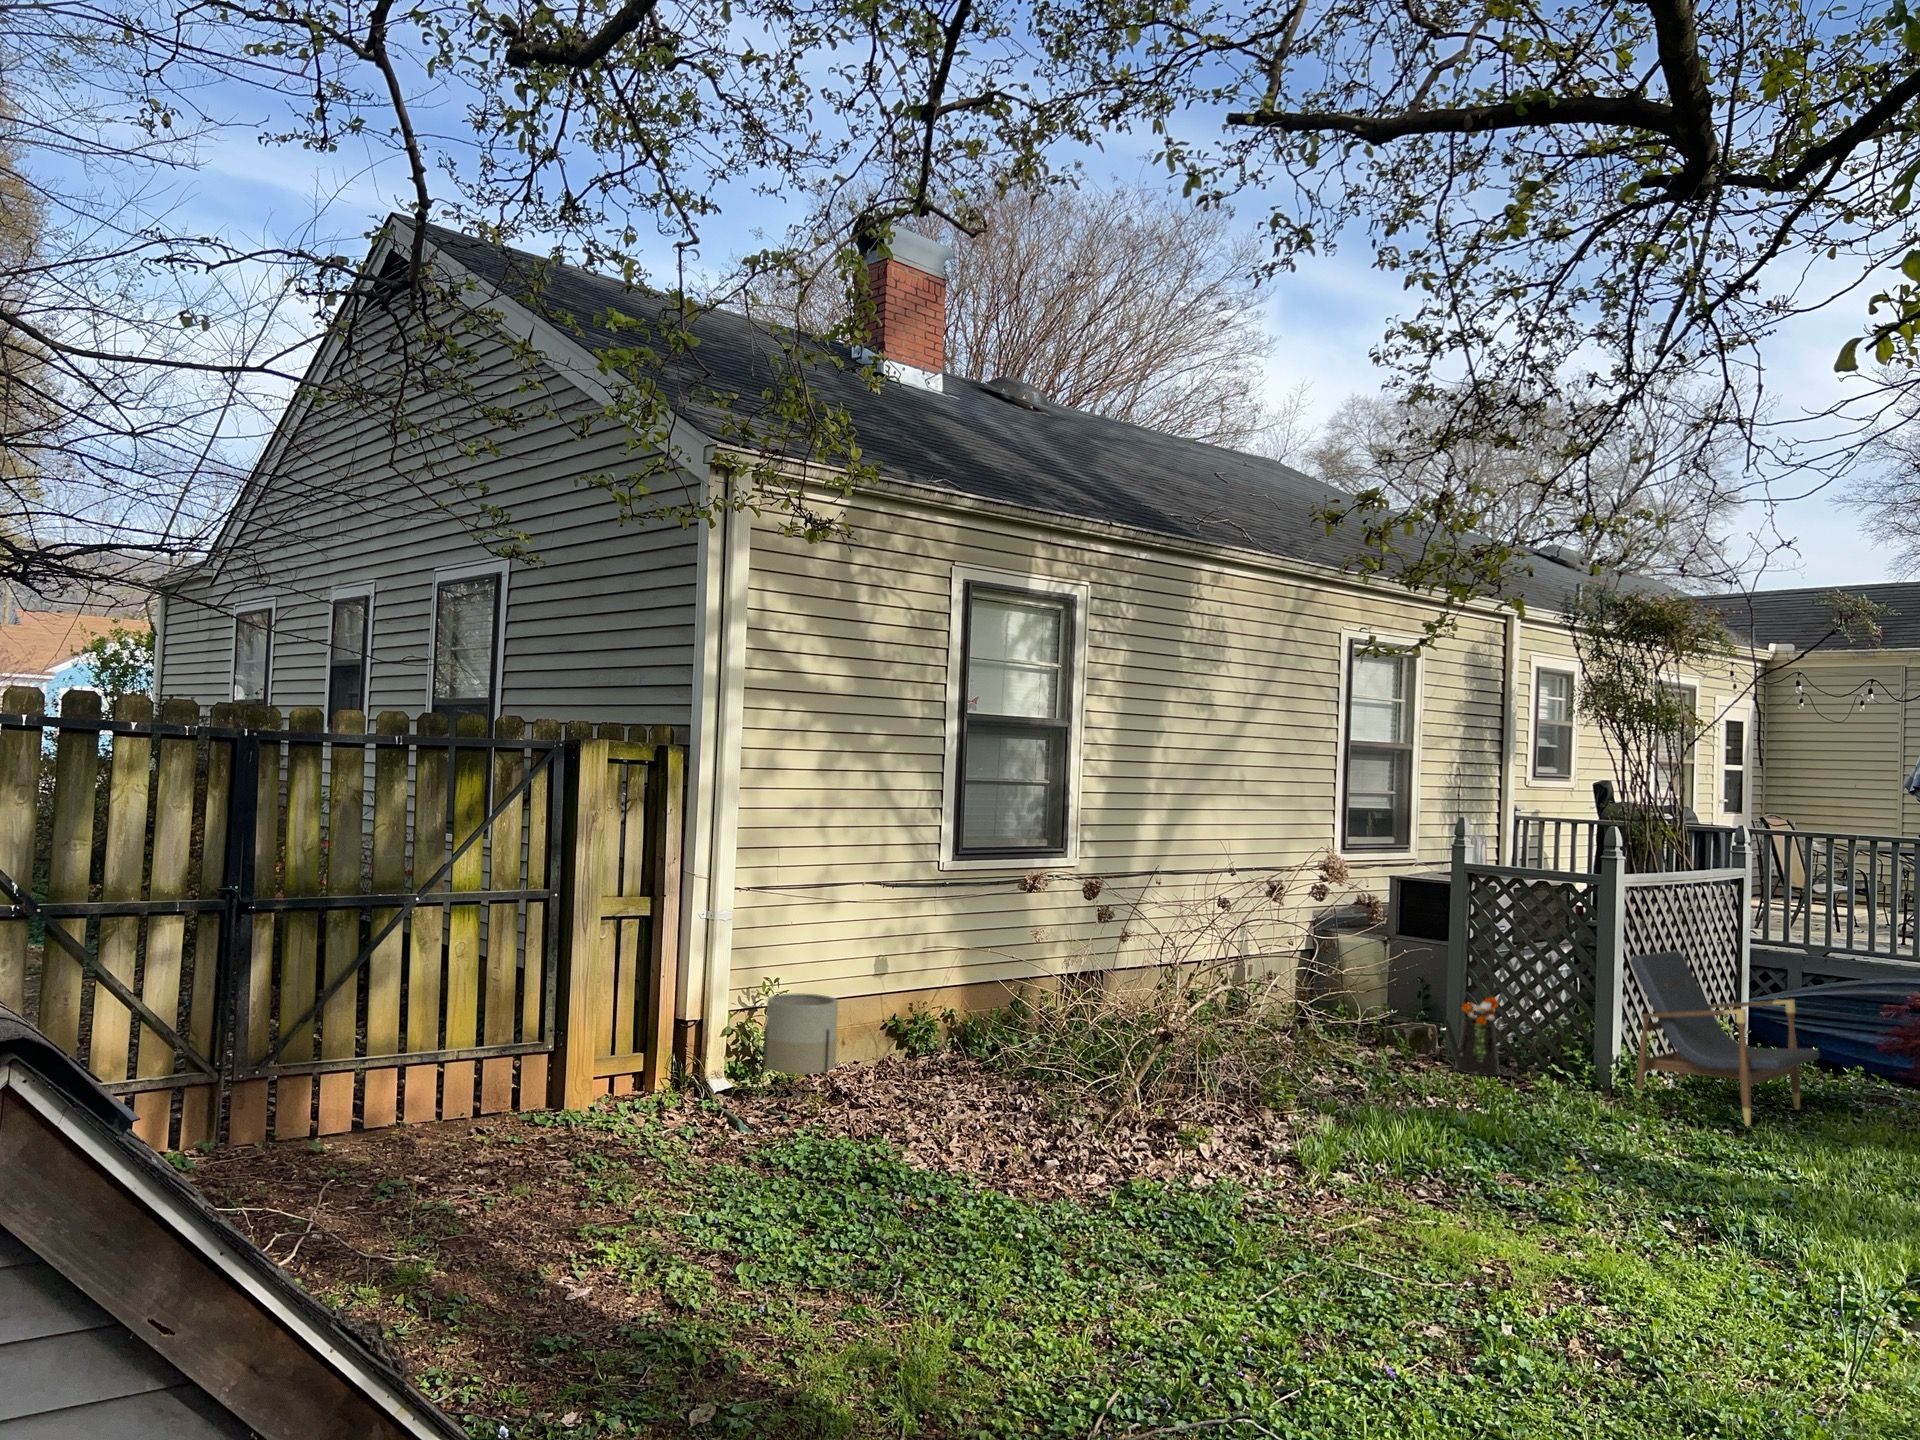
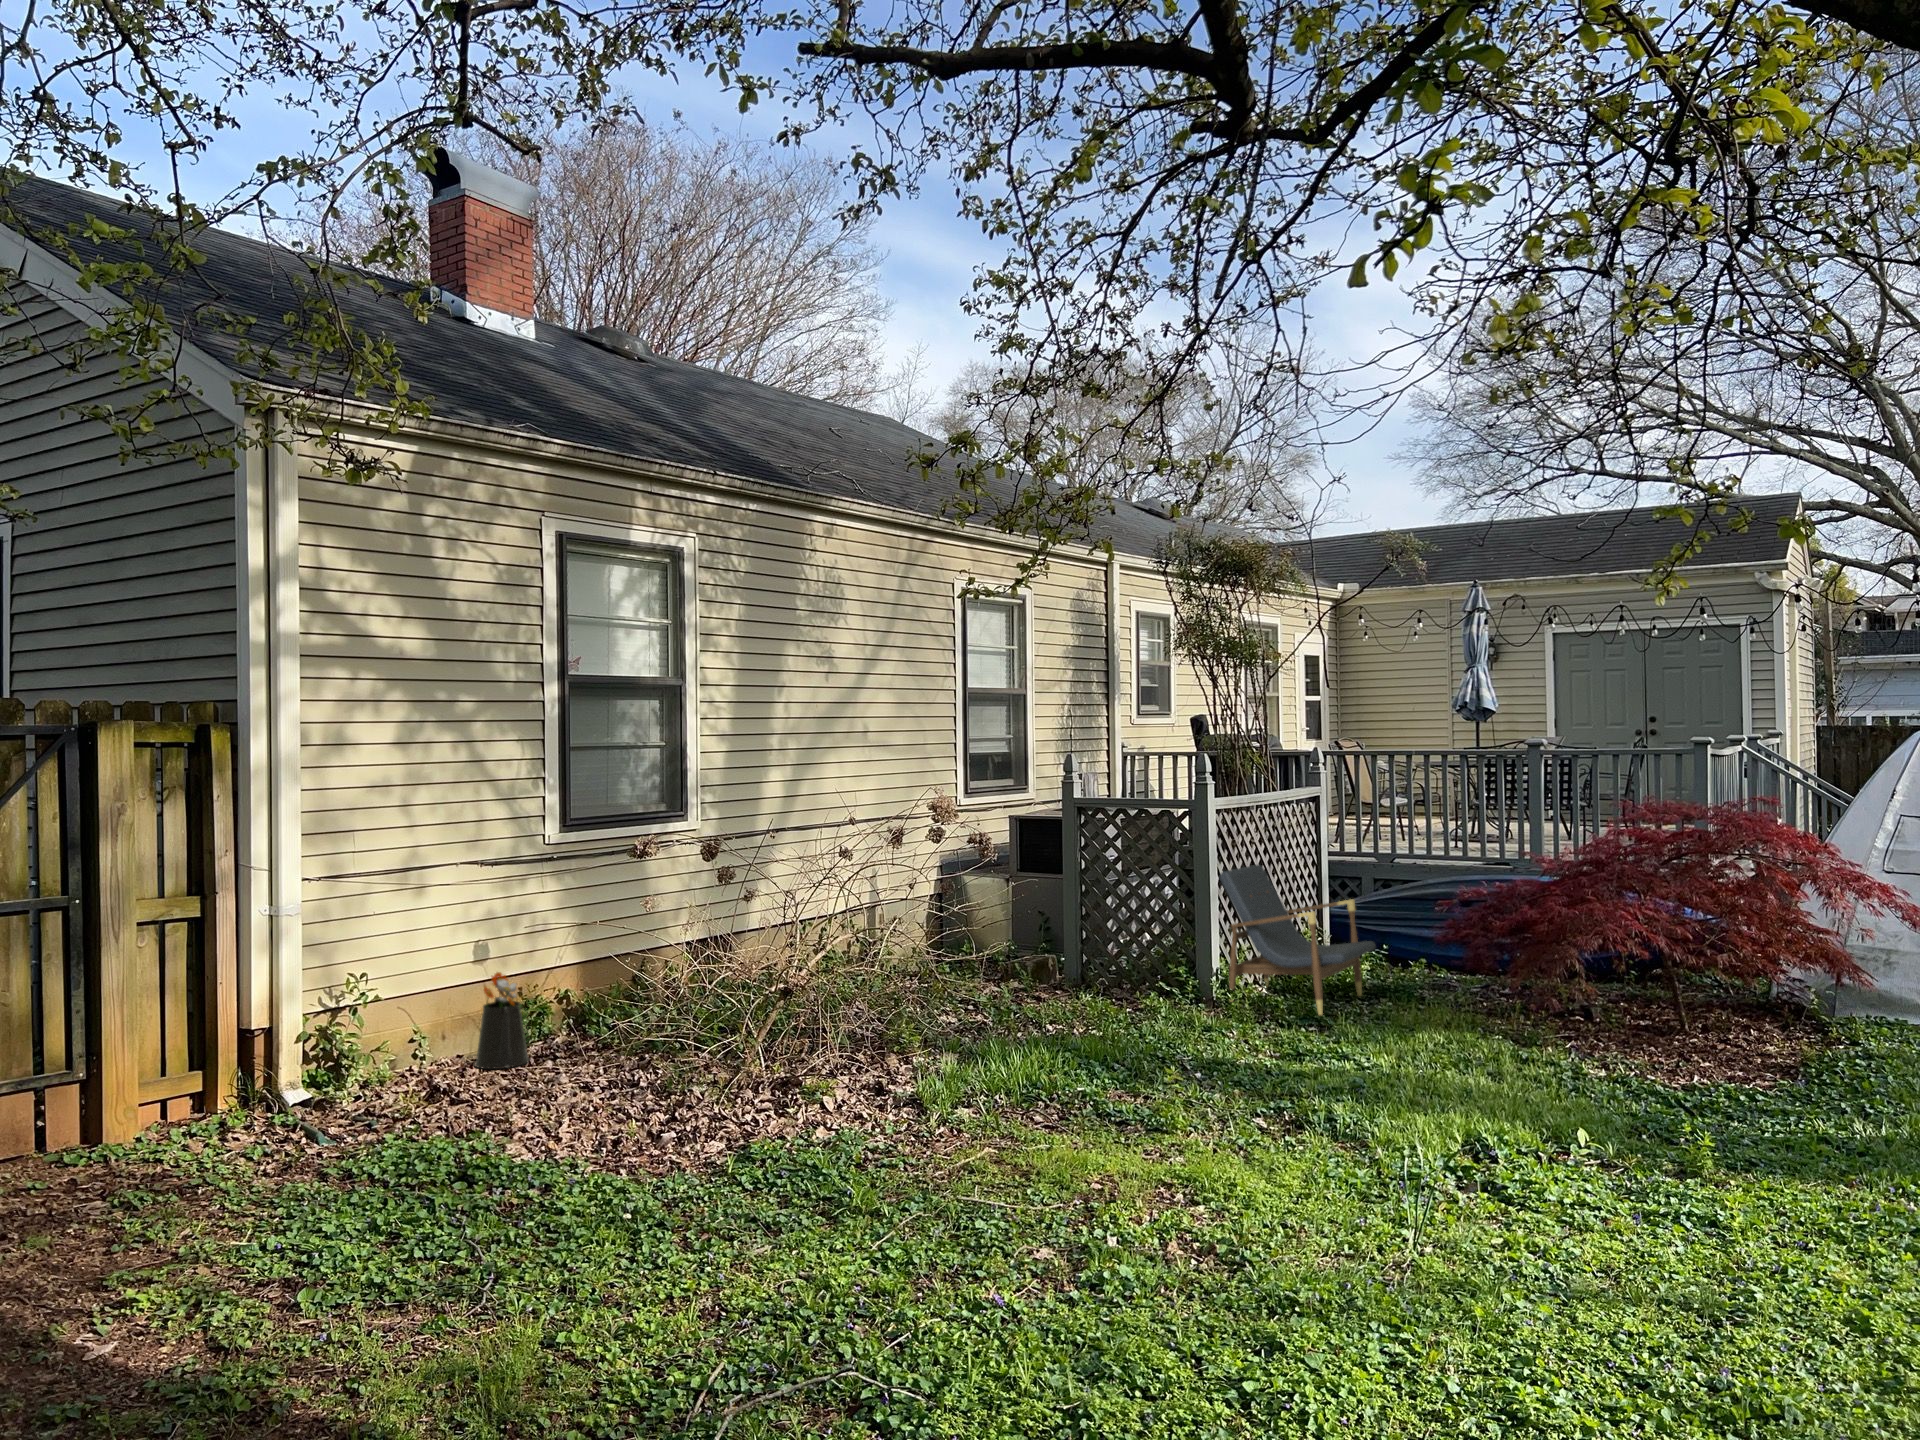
planter: present [761,993,838,1103] -> none [347,985,435,1105]
watering can: present [1444,997,1507,1076] -> present [474,972,529,1069]

